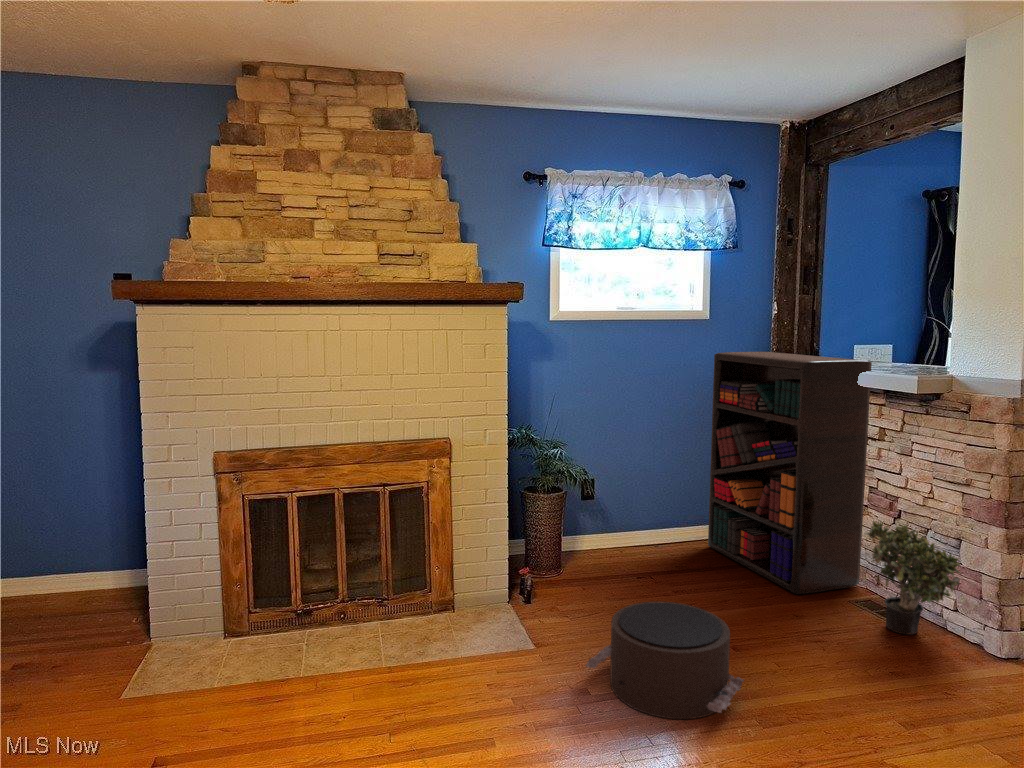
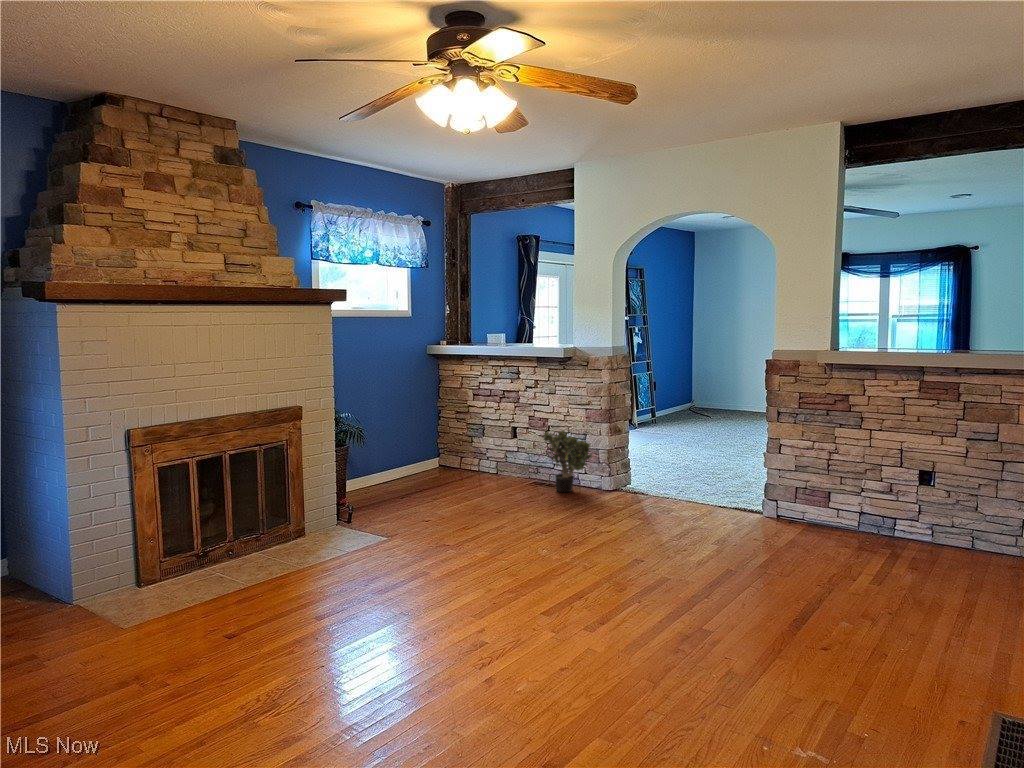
bookshelf: present [708,352,872,594] -> none [424,337,528,487]
pouf: present [586,601,744,719] -> none [439,488,529,546]

